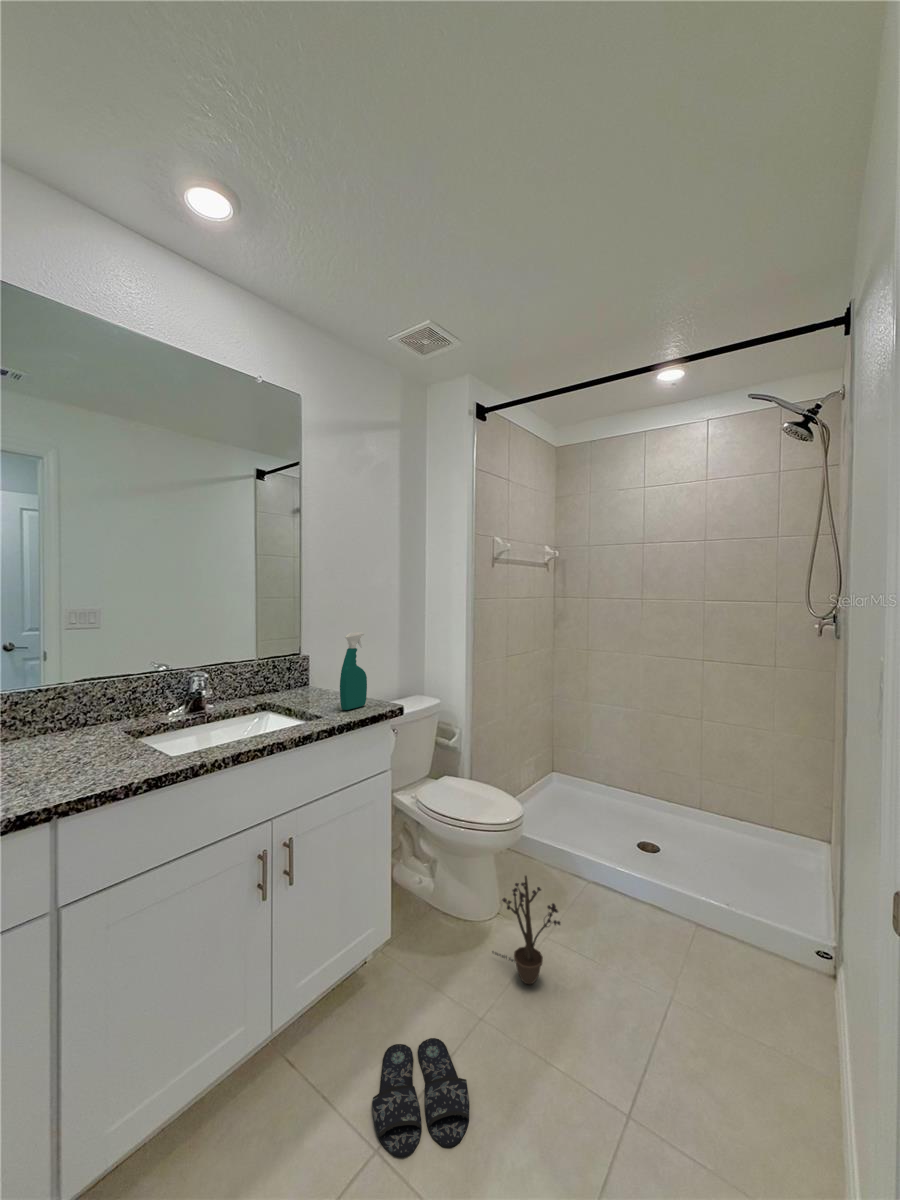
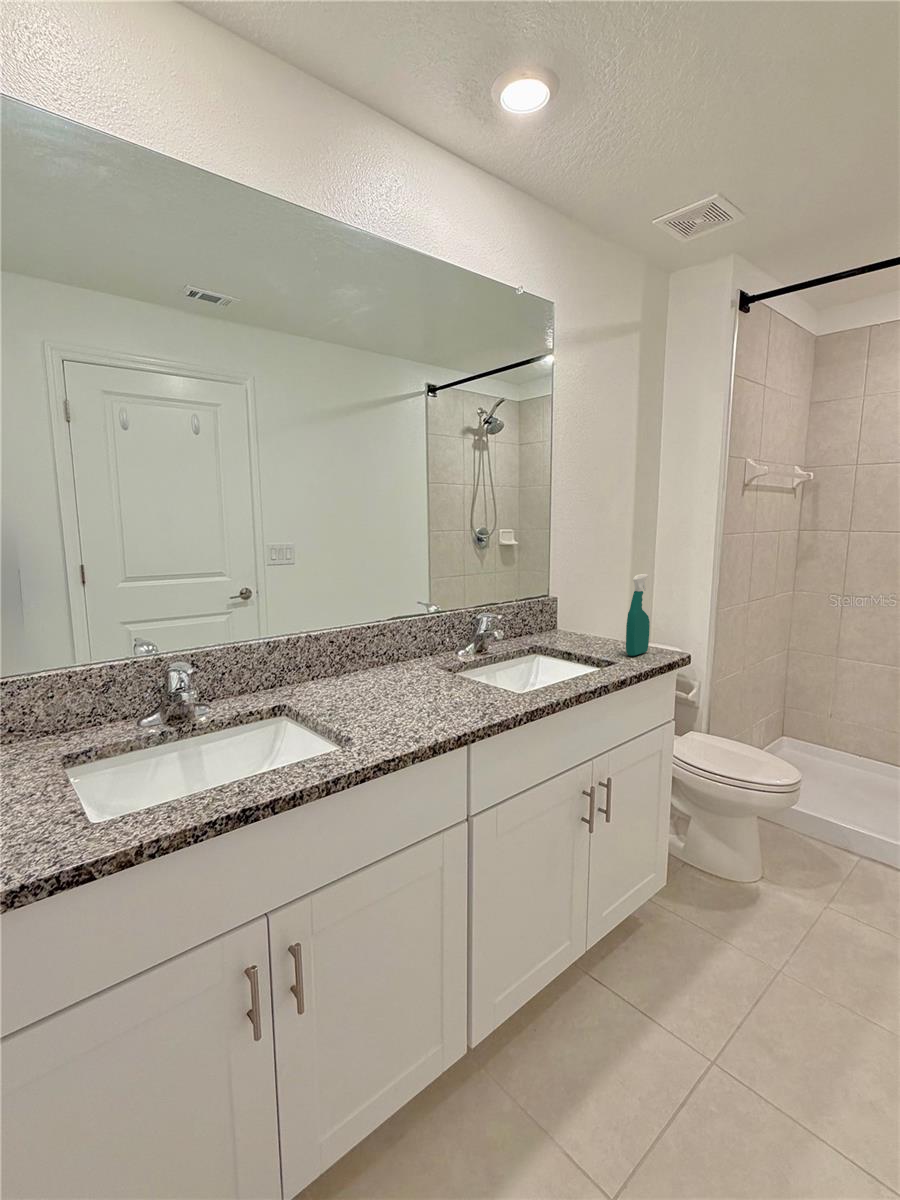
decorative plant: present [492,876,560,984] -> none [767,839,866,948]
slippers: present [372,1038,469,1158] -> none [683,981,795,1075]

